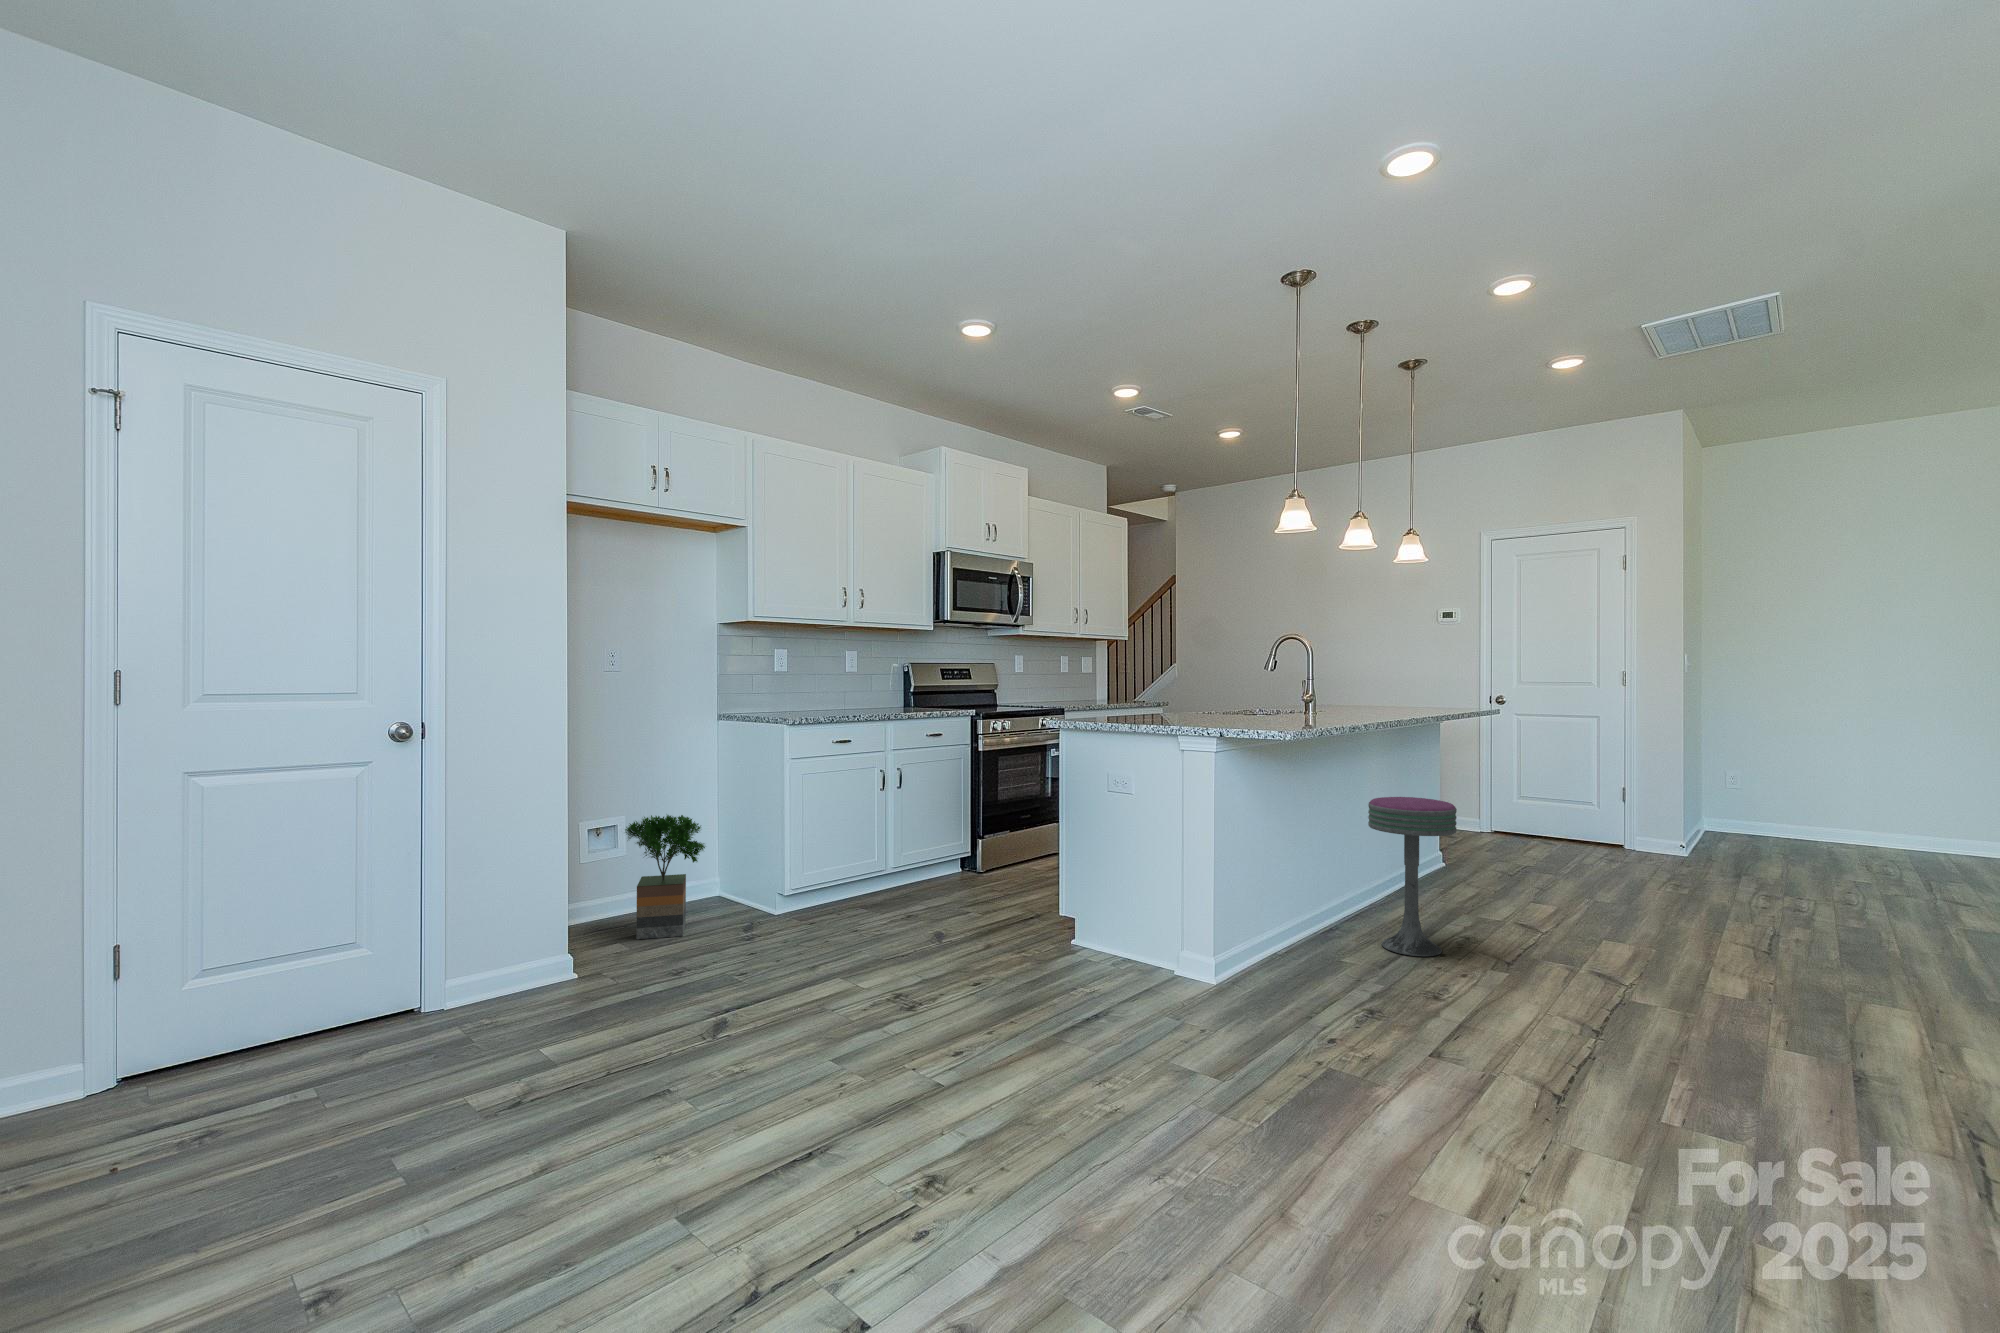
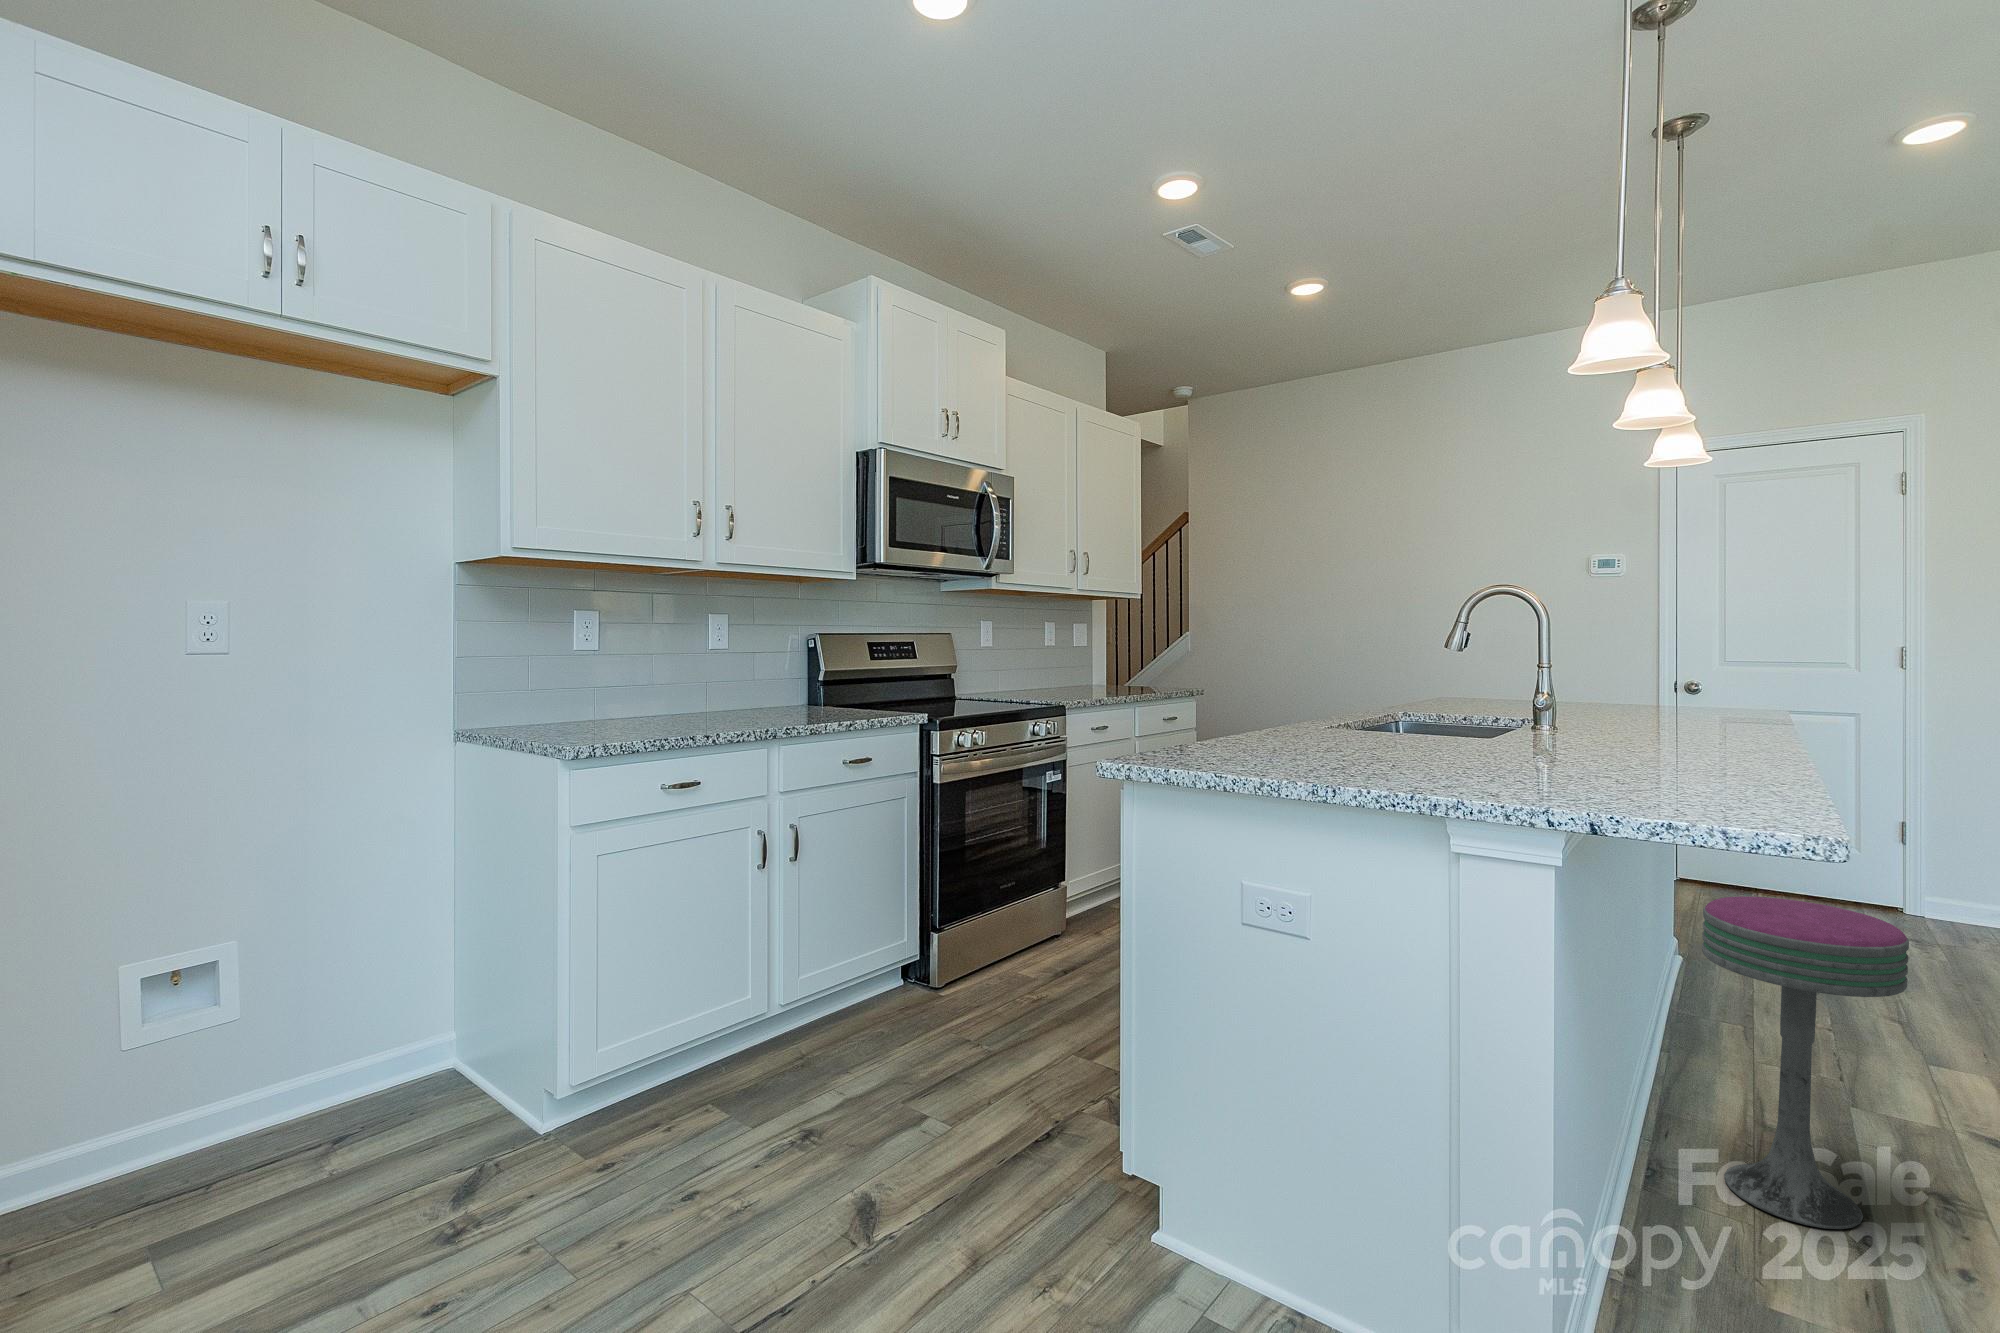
potted tree: present [625,815,705,939] -> none [191,944,388,1228]

